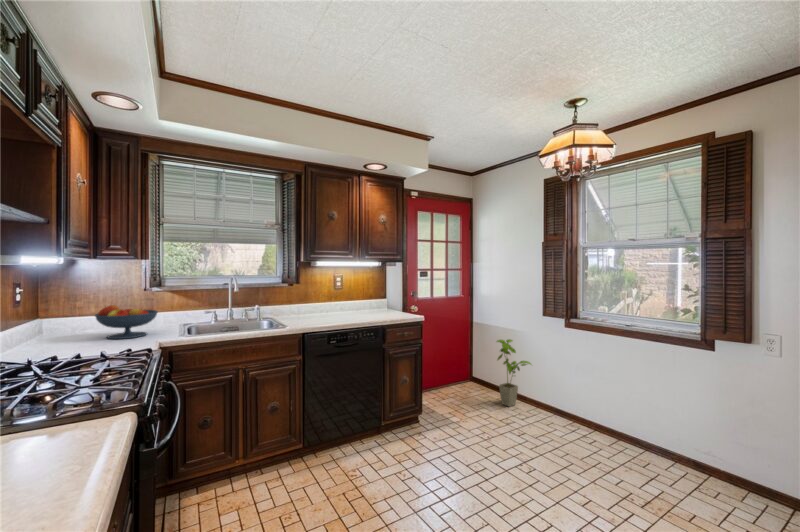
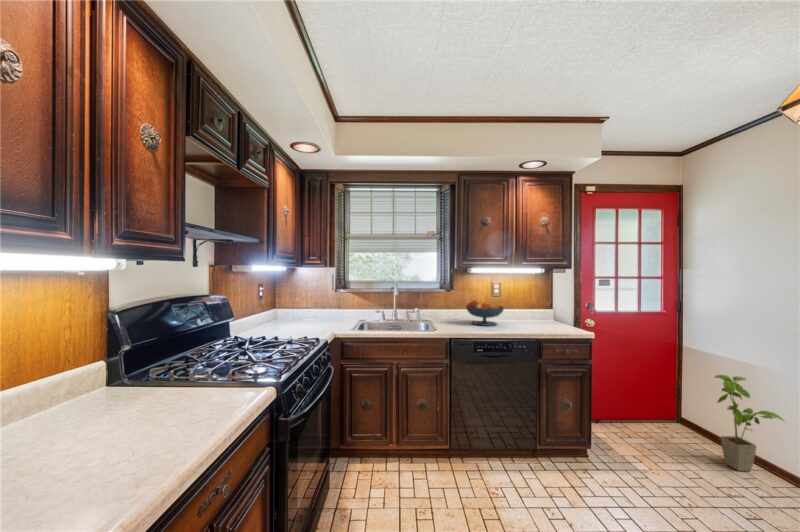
fruit bowl: present [95,305,158,339] -> present [466,300,504,326]

